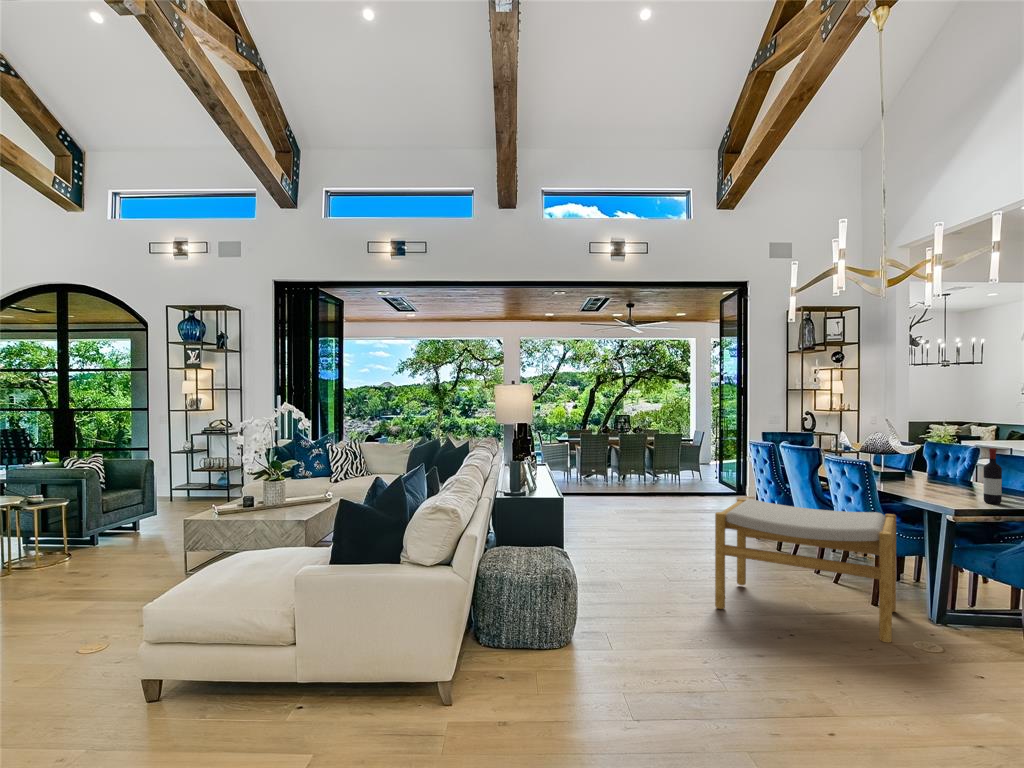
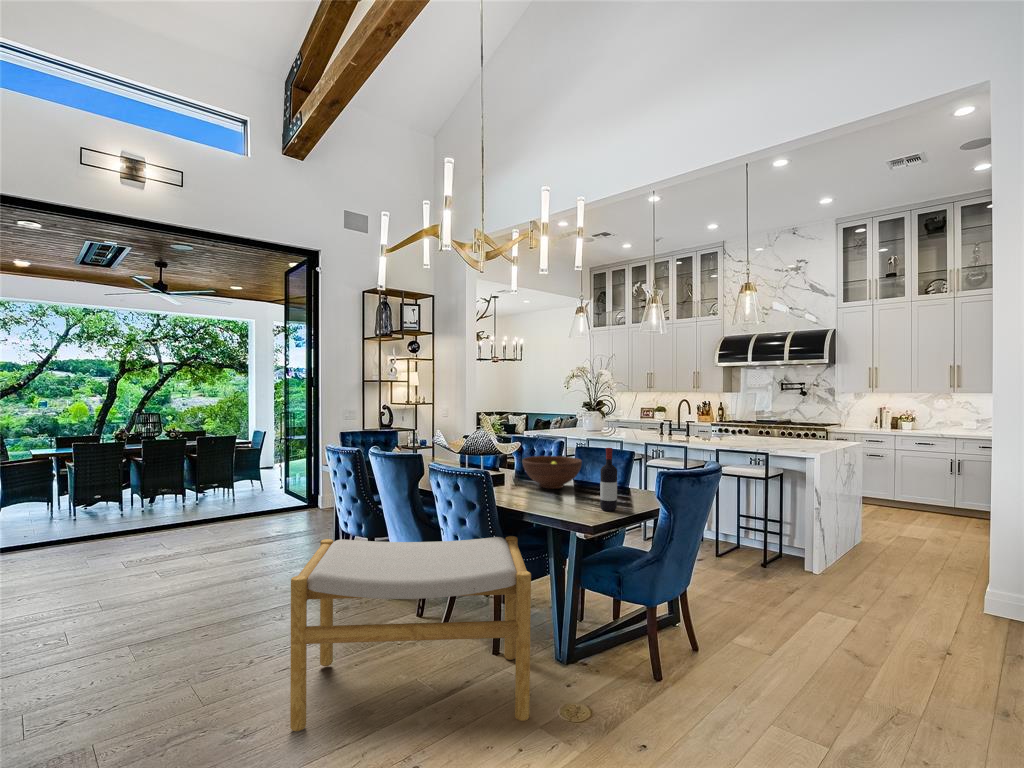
fruit bowl: none [919,457,984,486] -> present [522,456,582,489]

